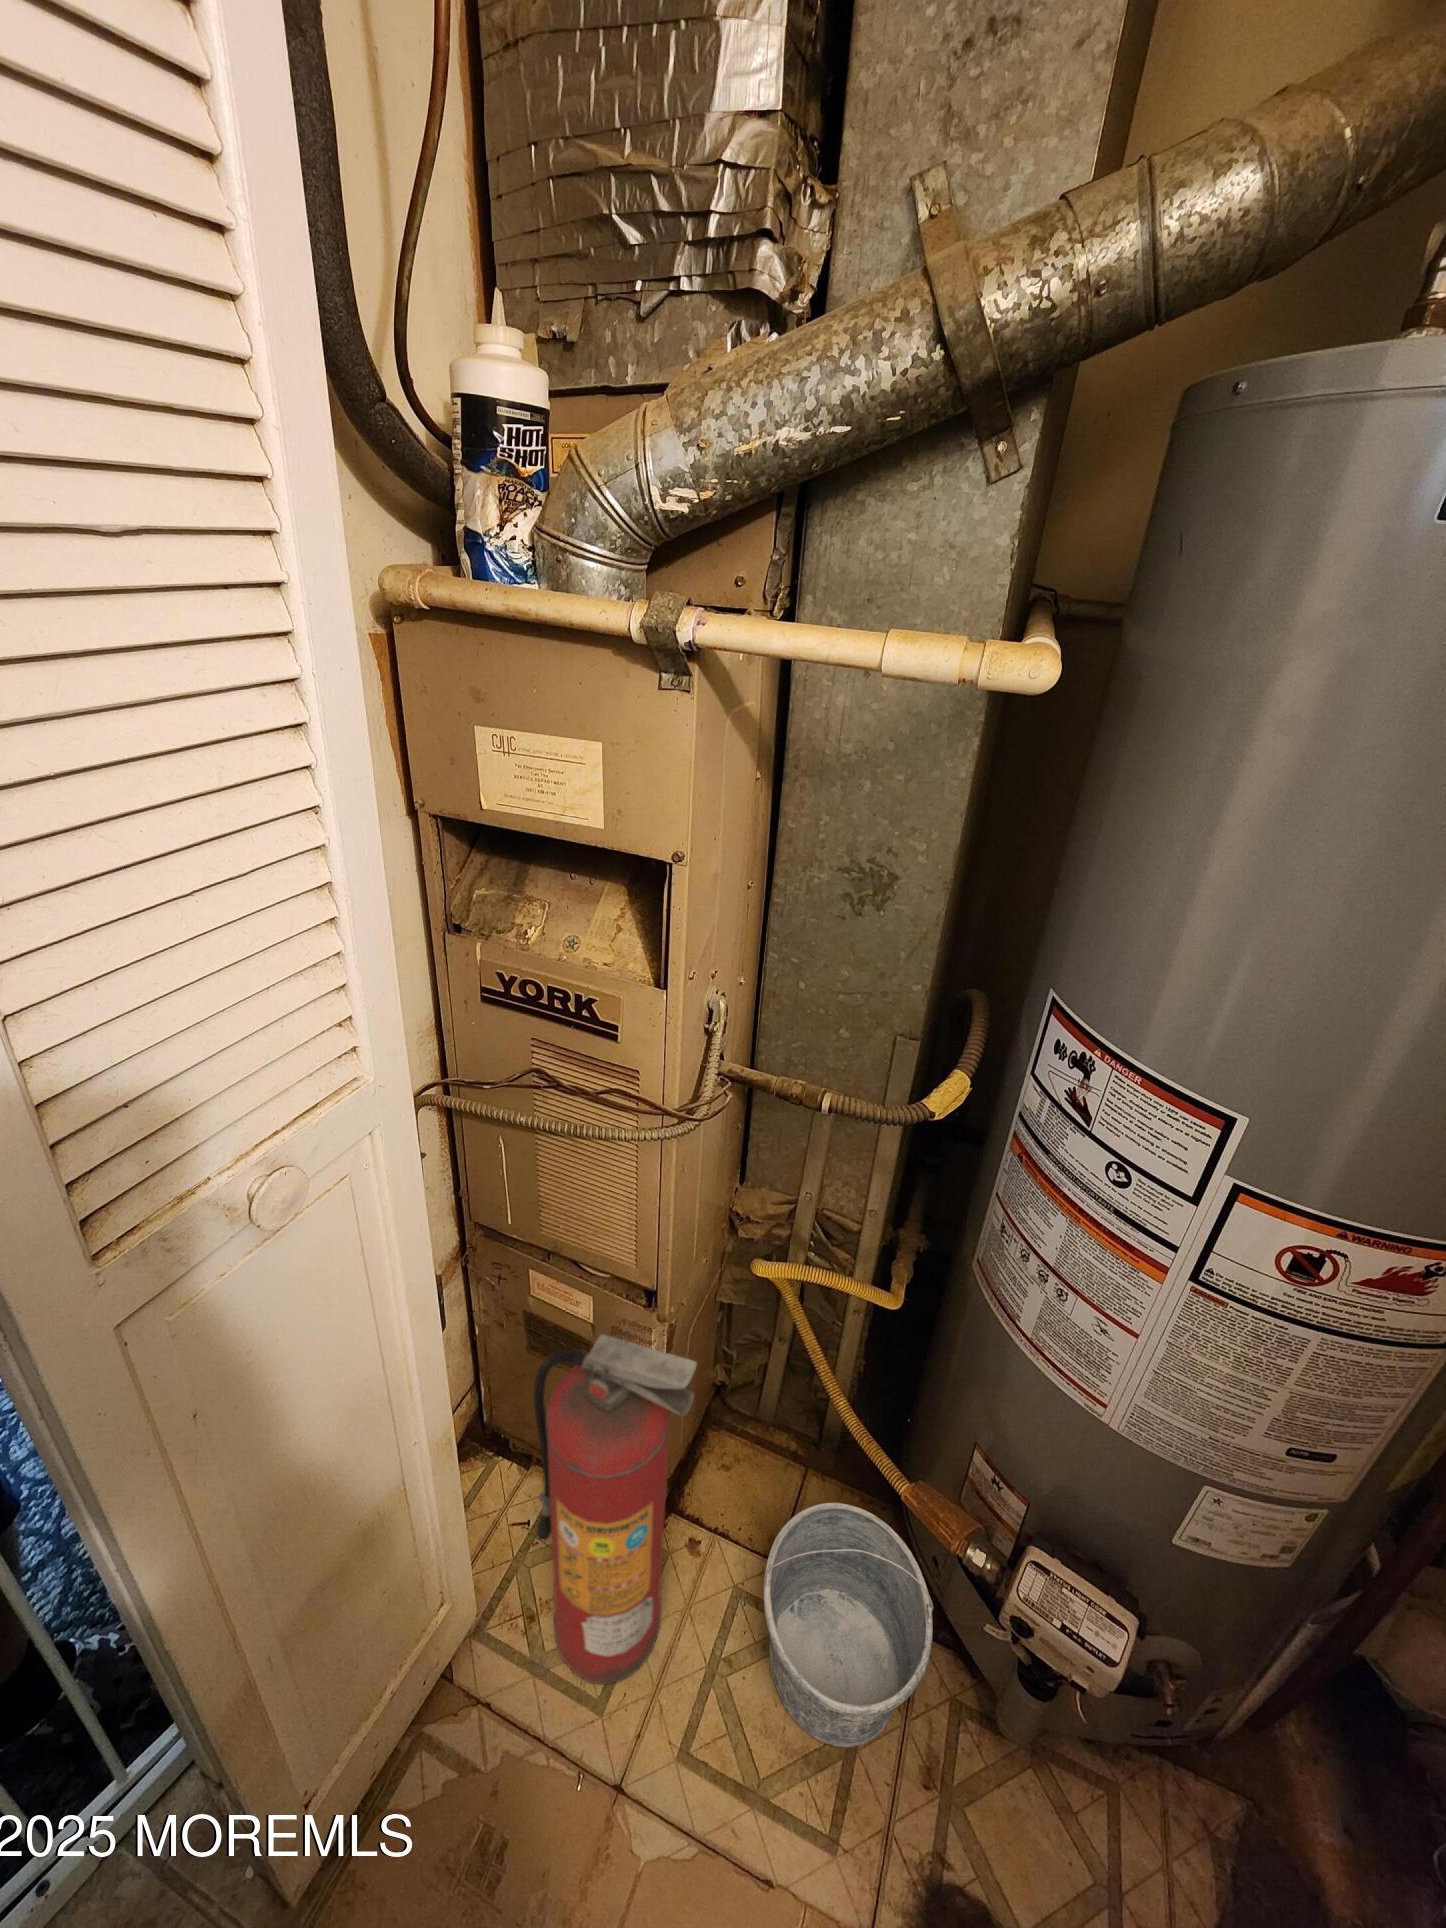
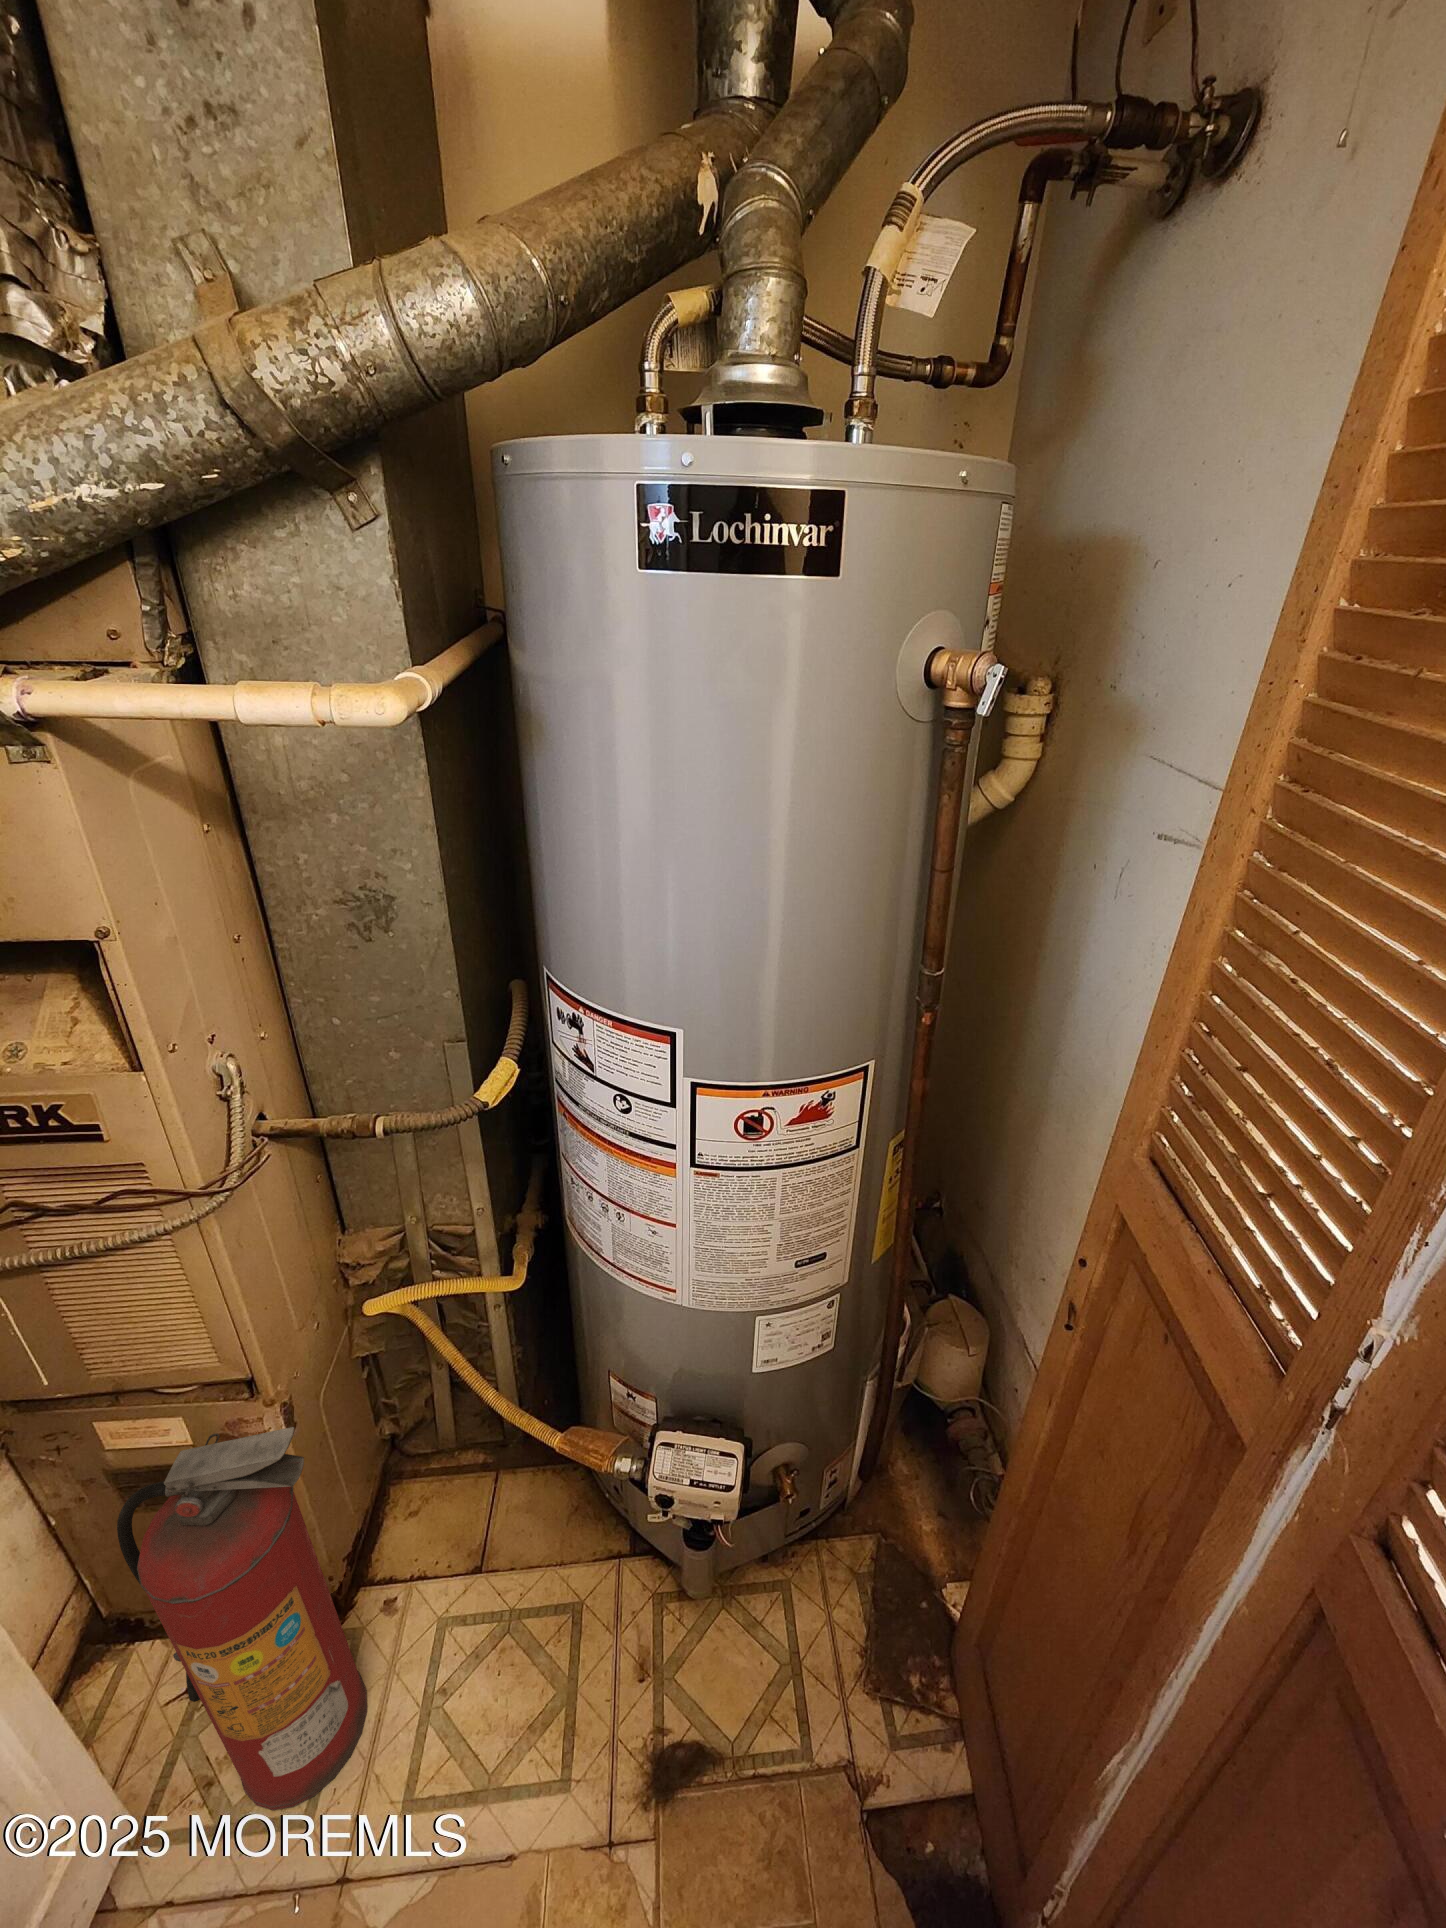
bucket: present [763,1503,933,1747] -> none [452,1480,616,1705]

